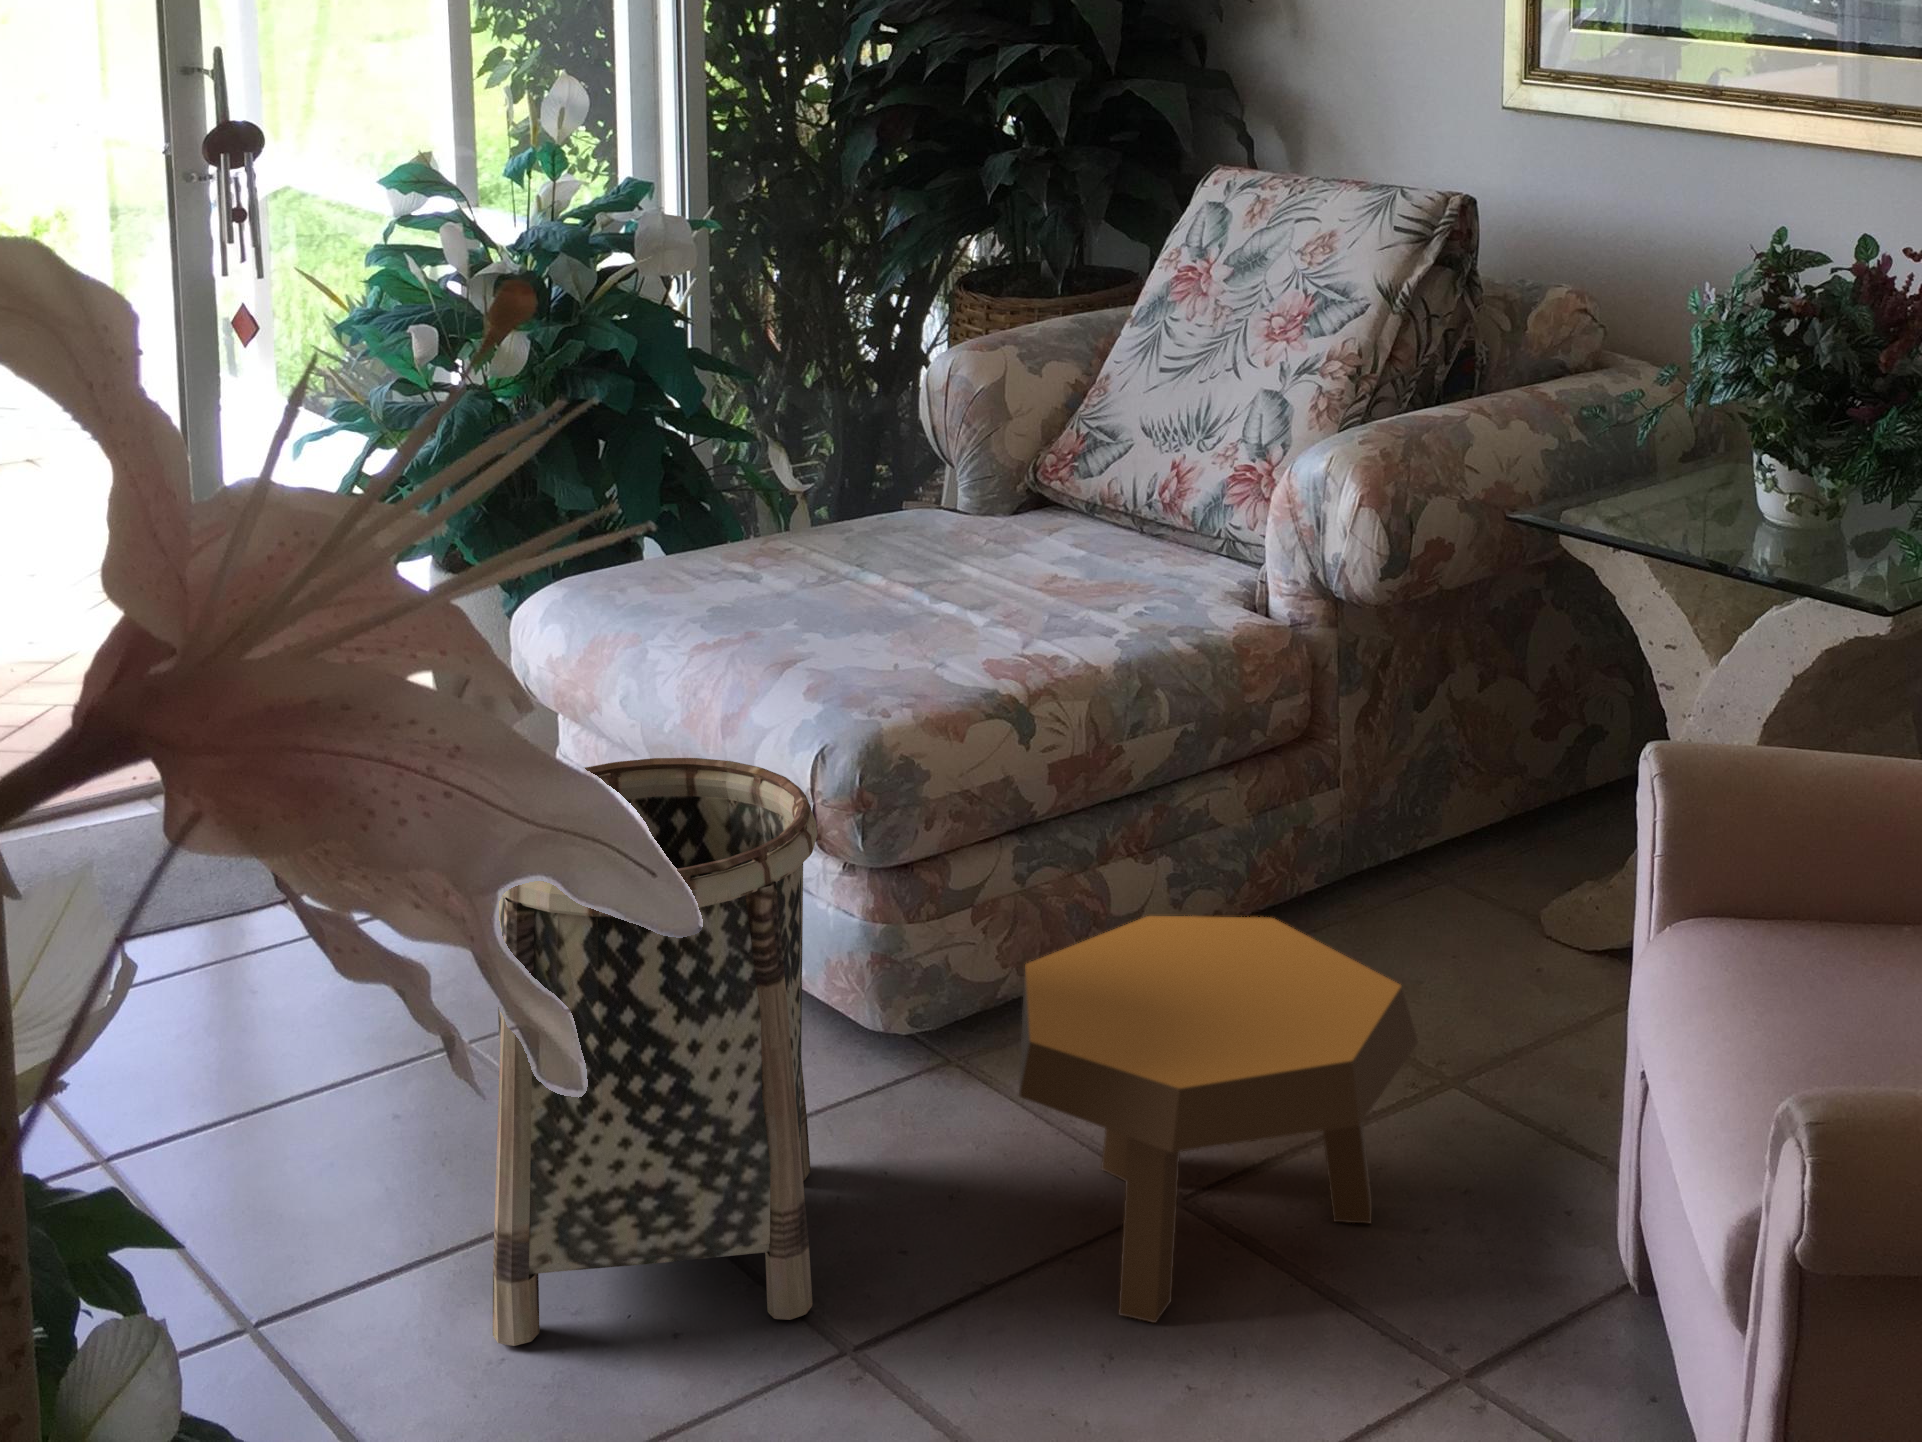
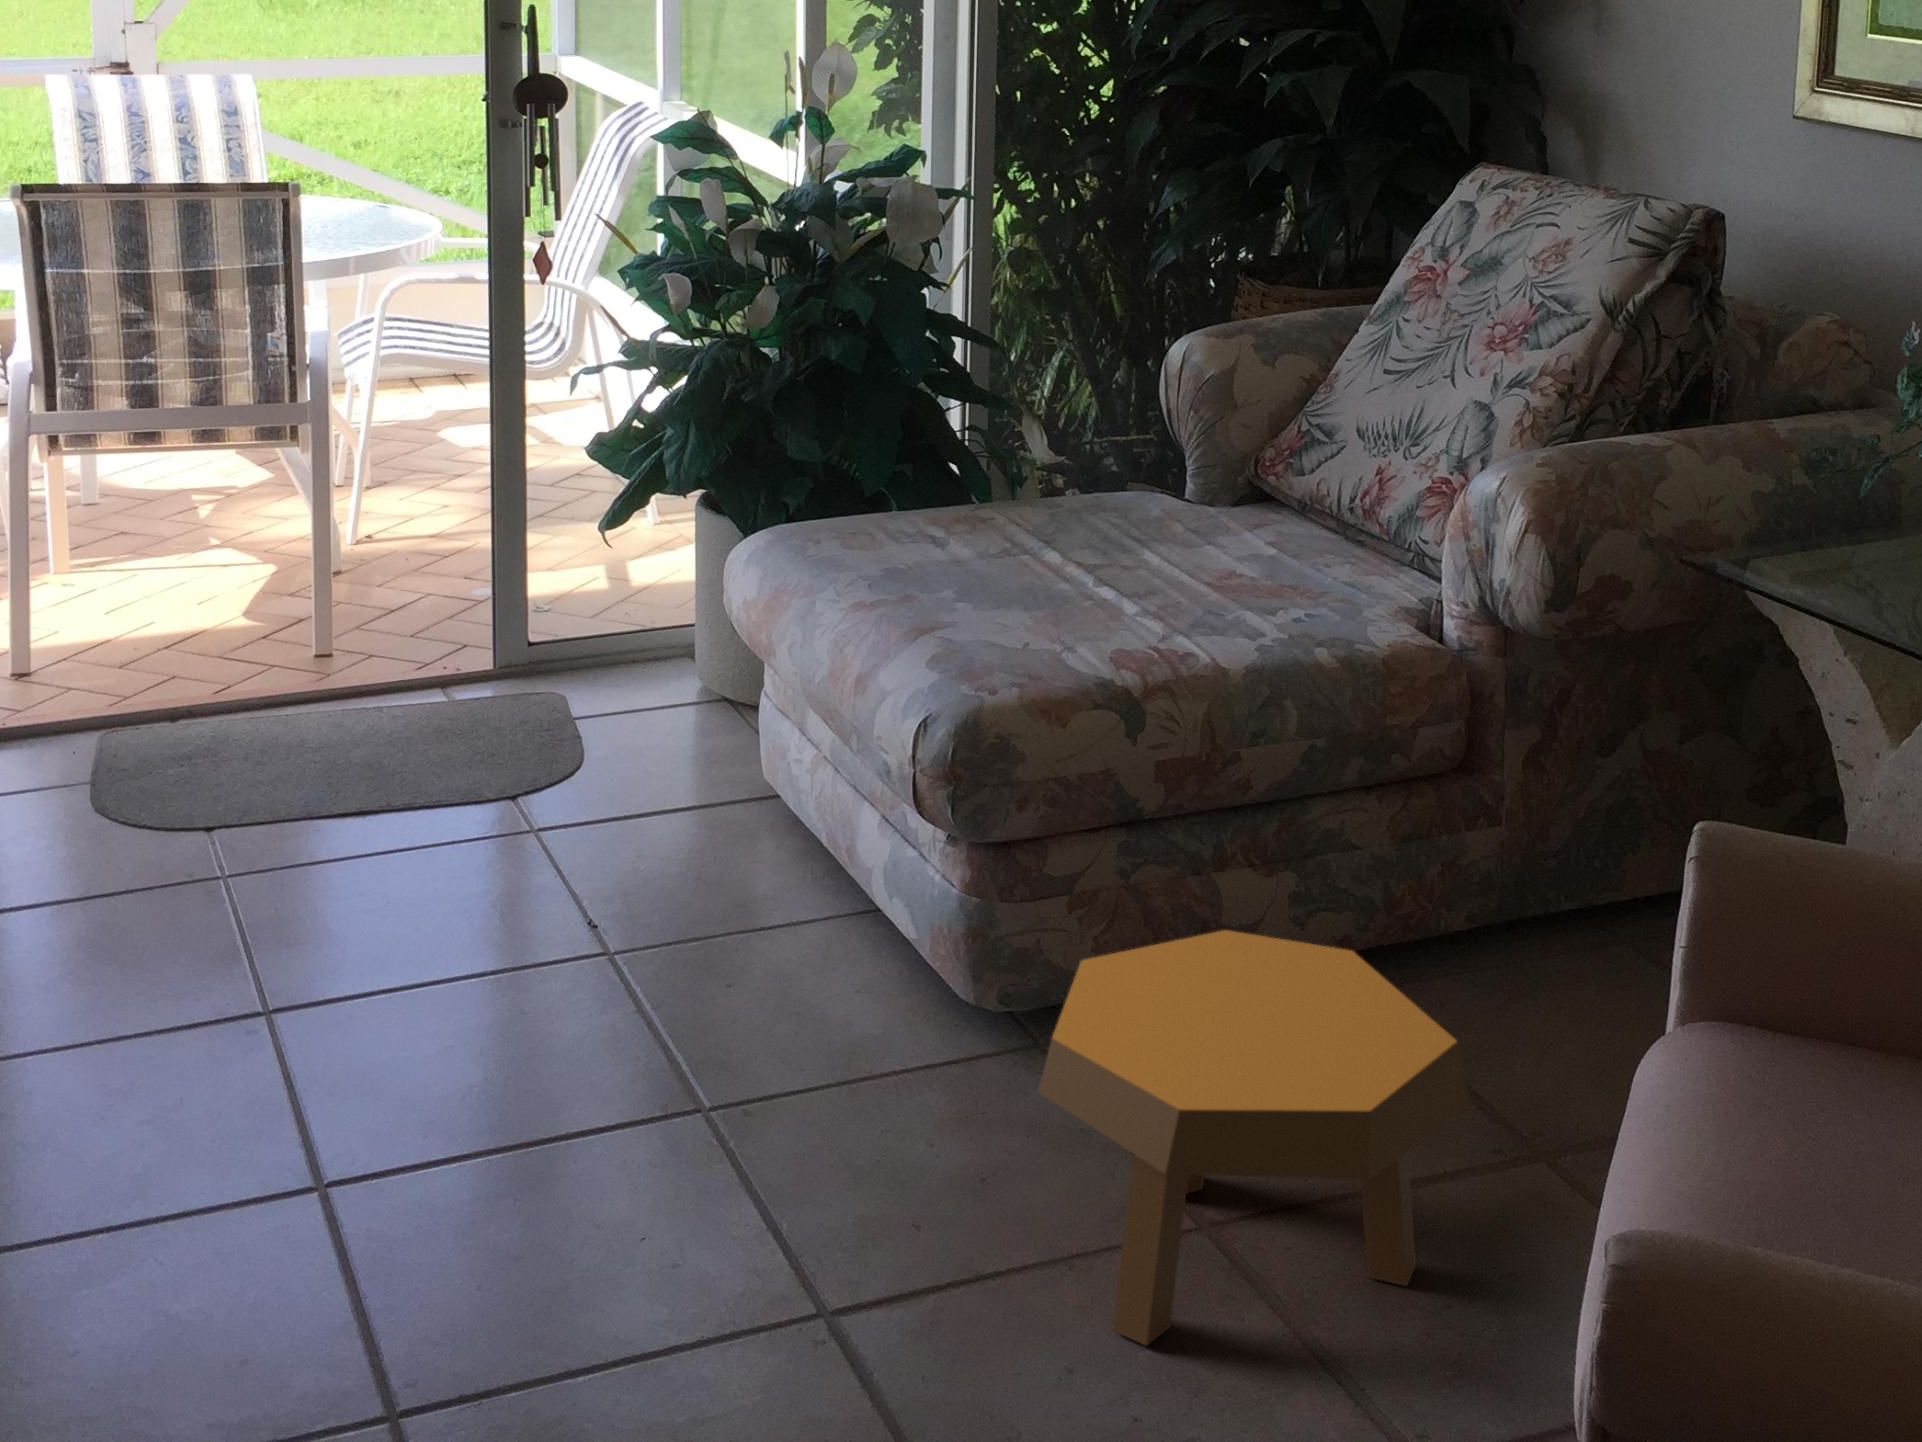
basket: present [493,758,818,1346] -> none [526,706,870,1274]

